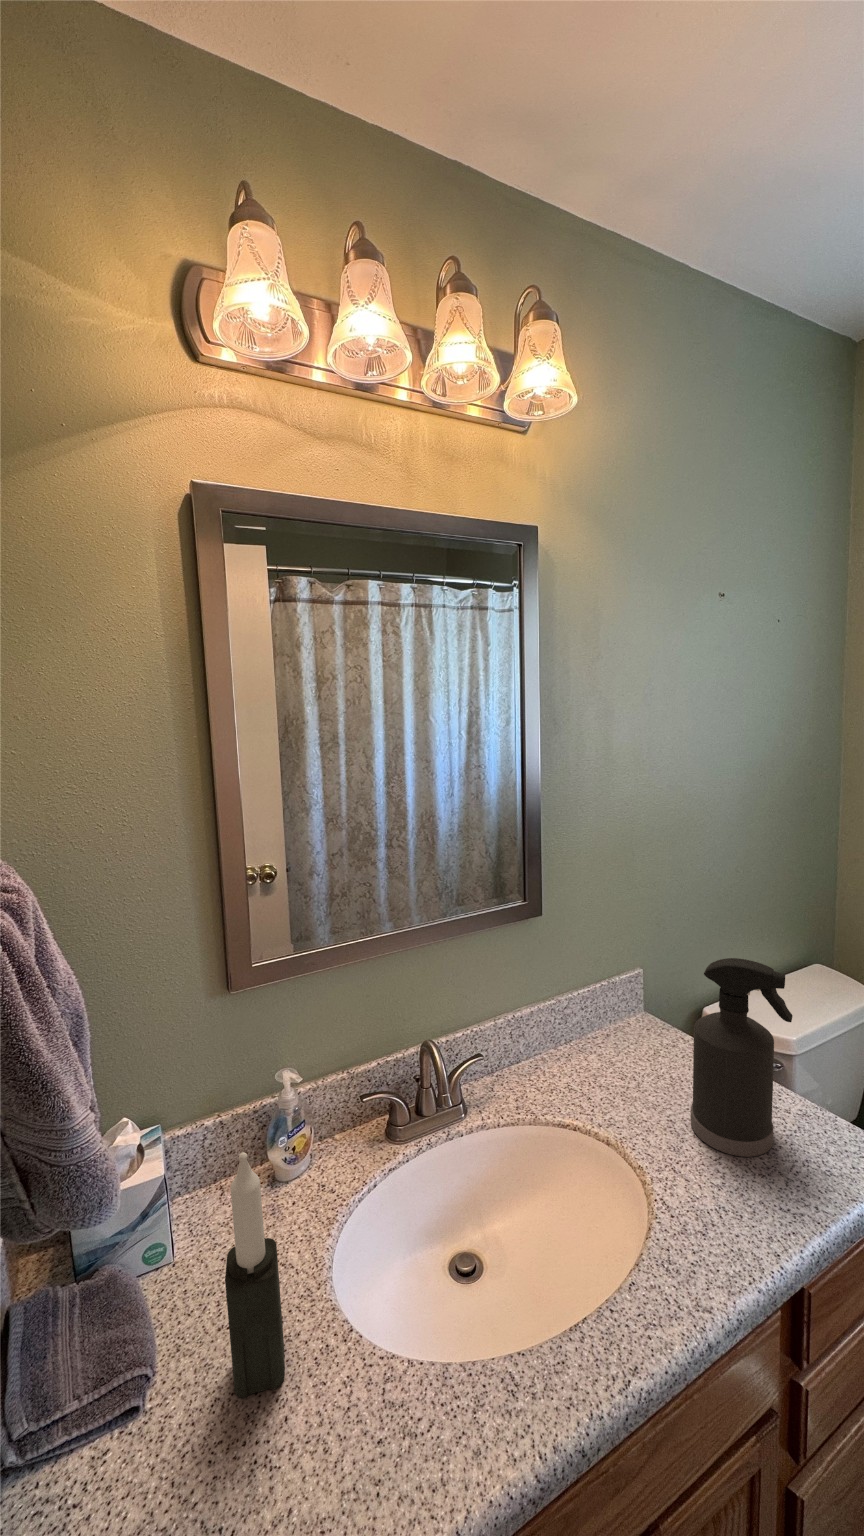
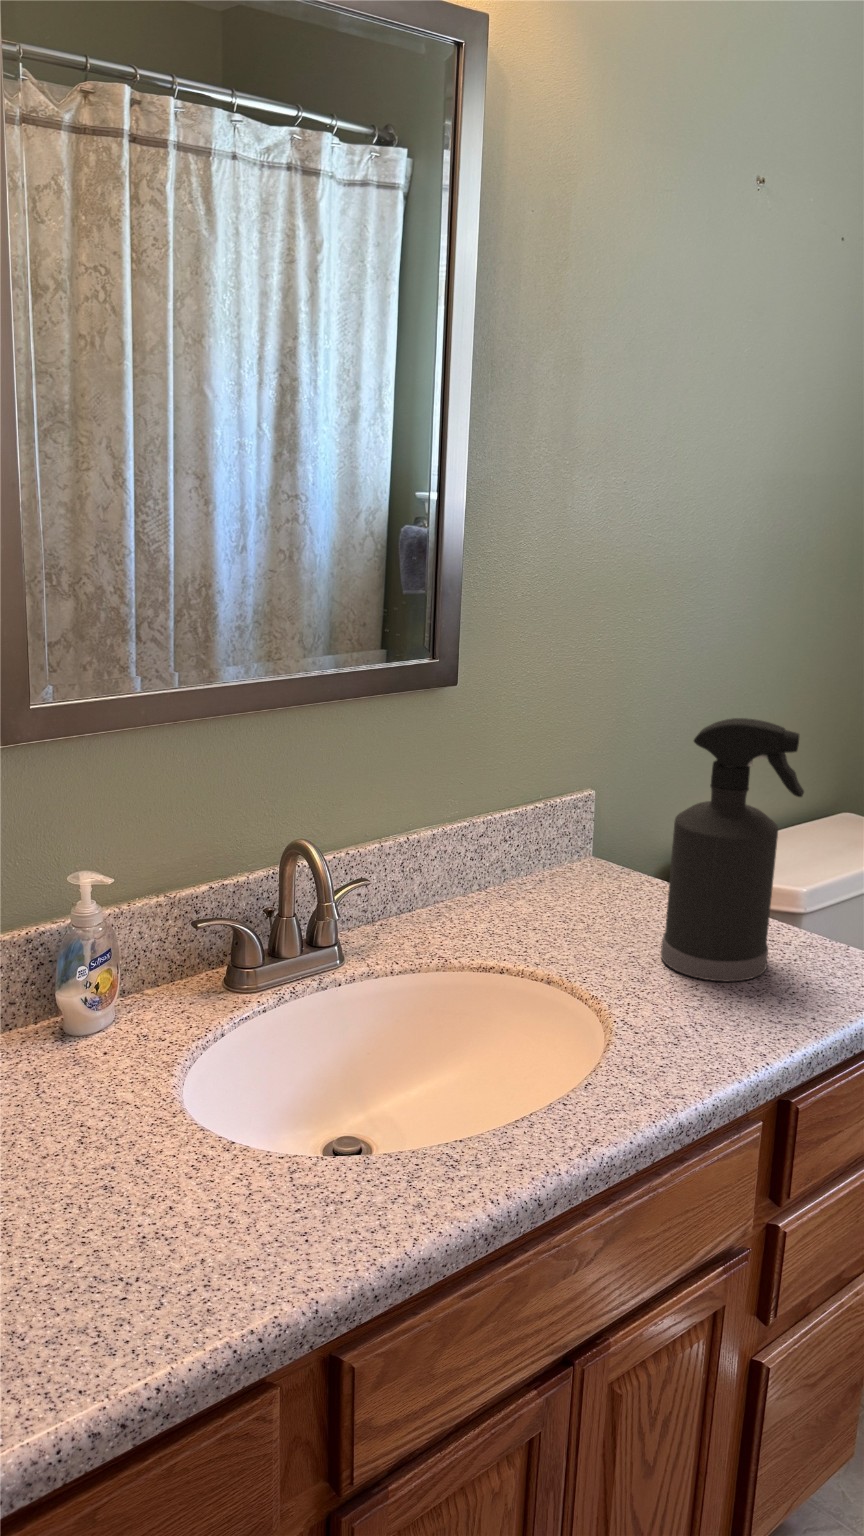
candle: present [225,1152,285,1398] -> none [79,882,158,1197]

